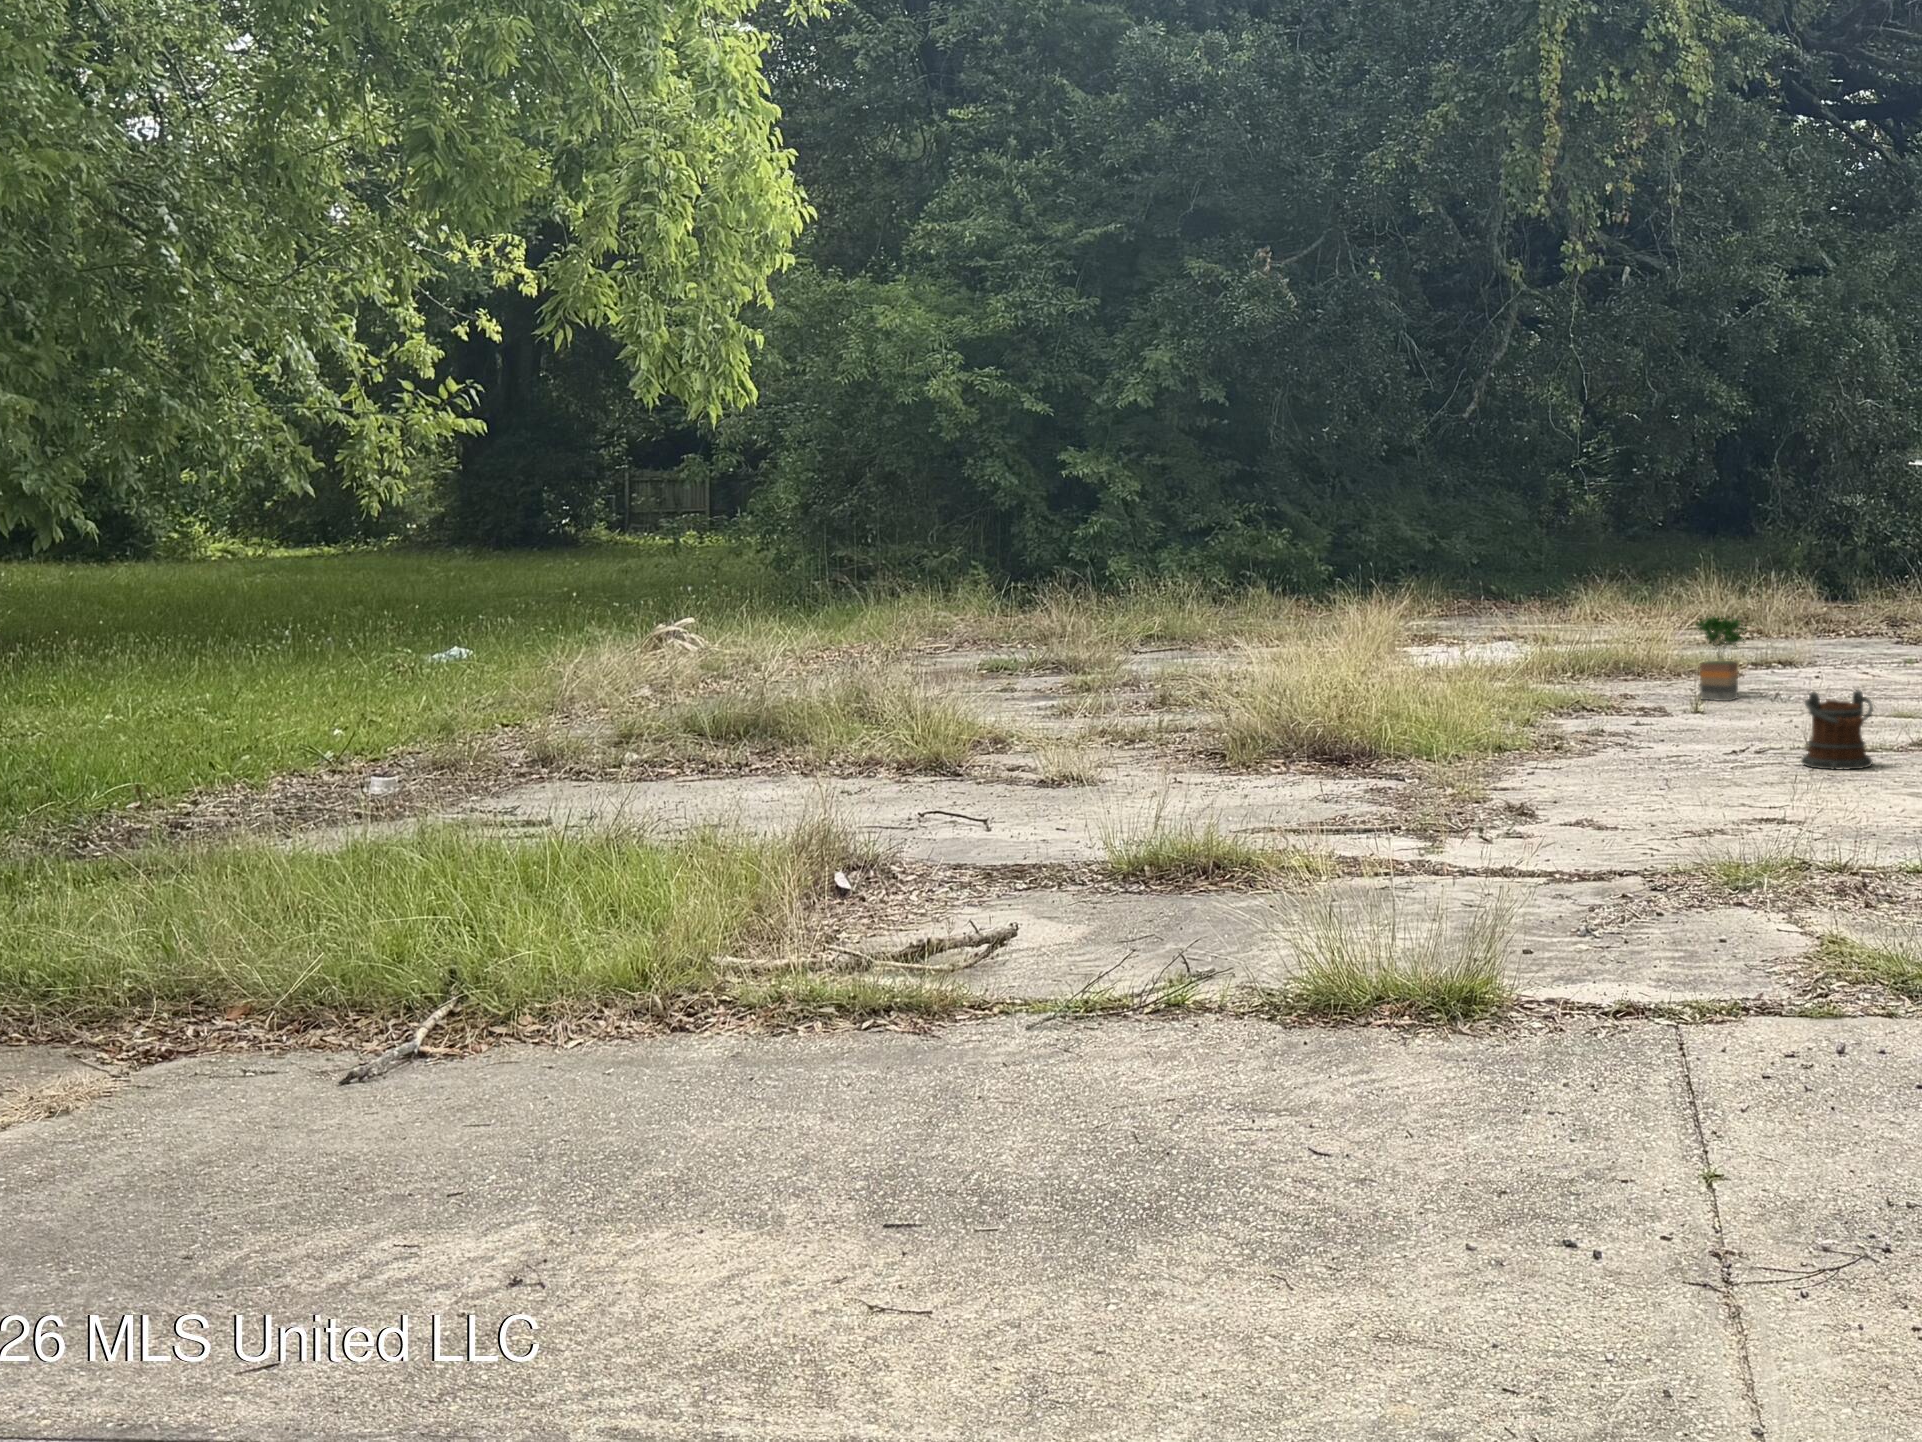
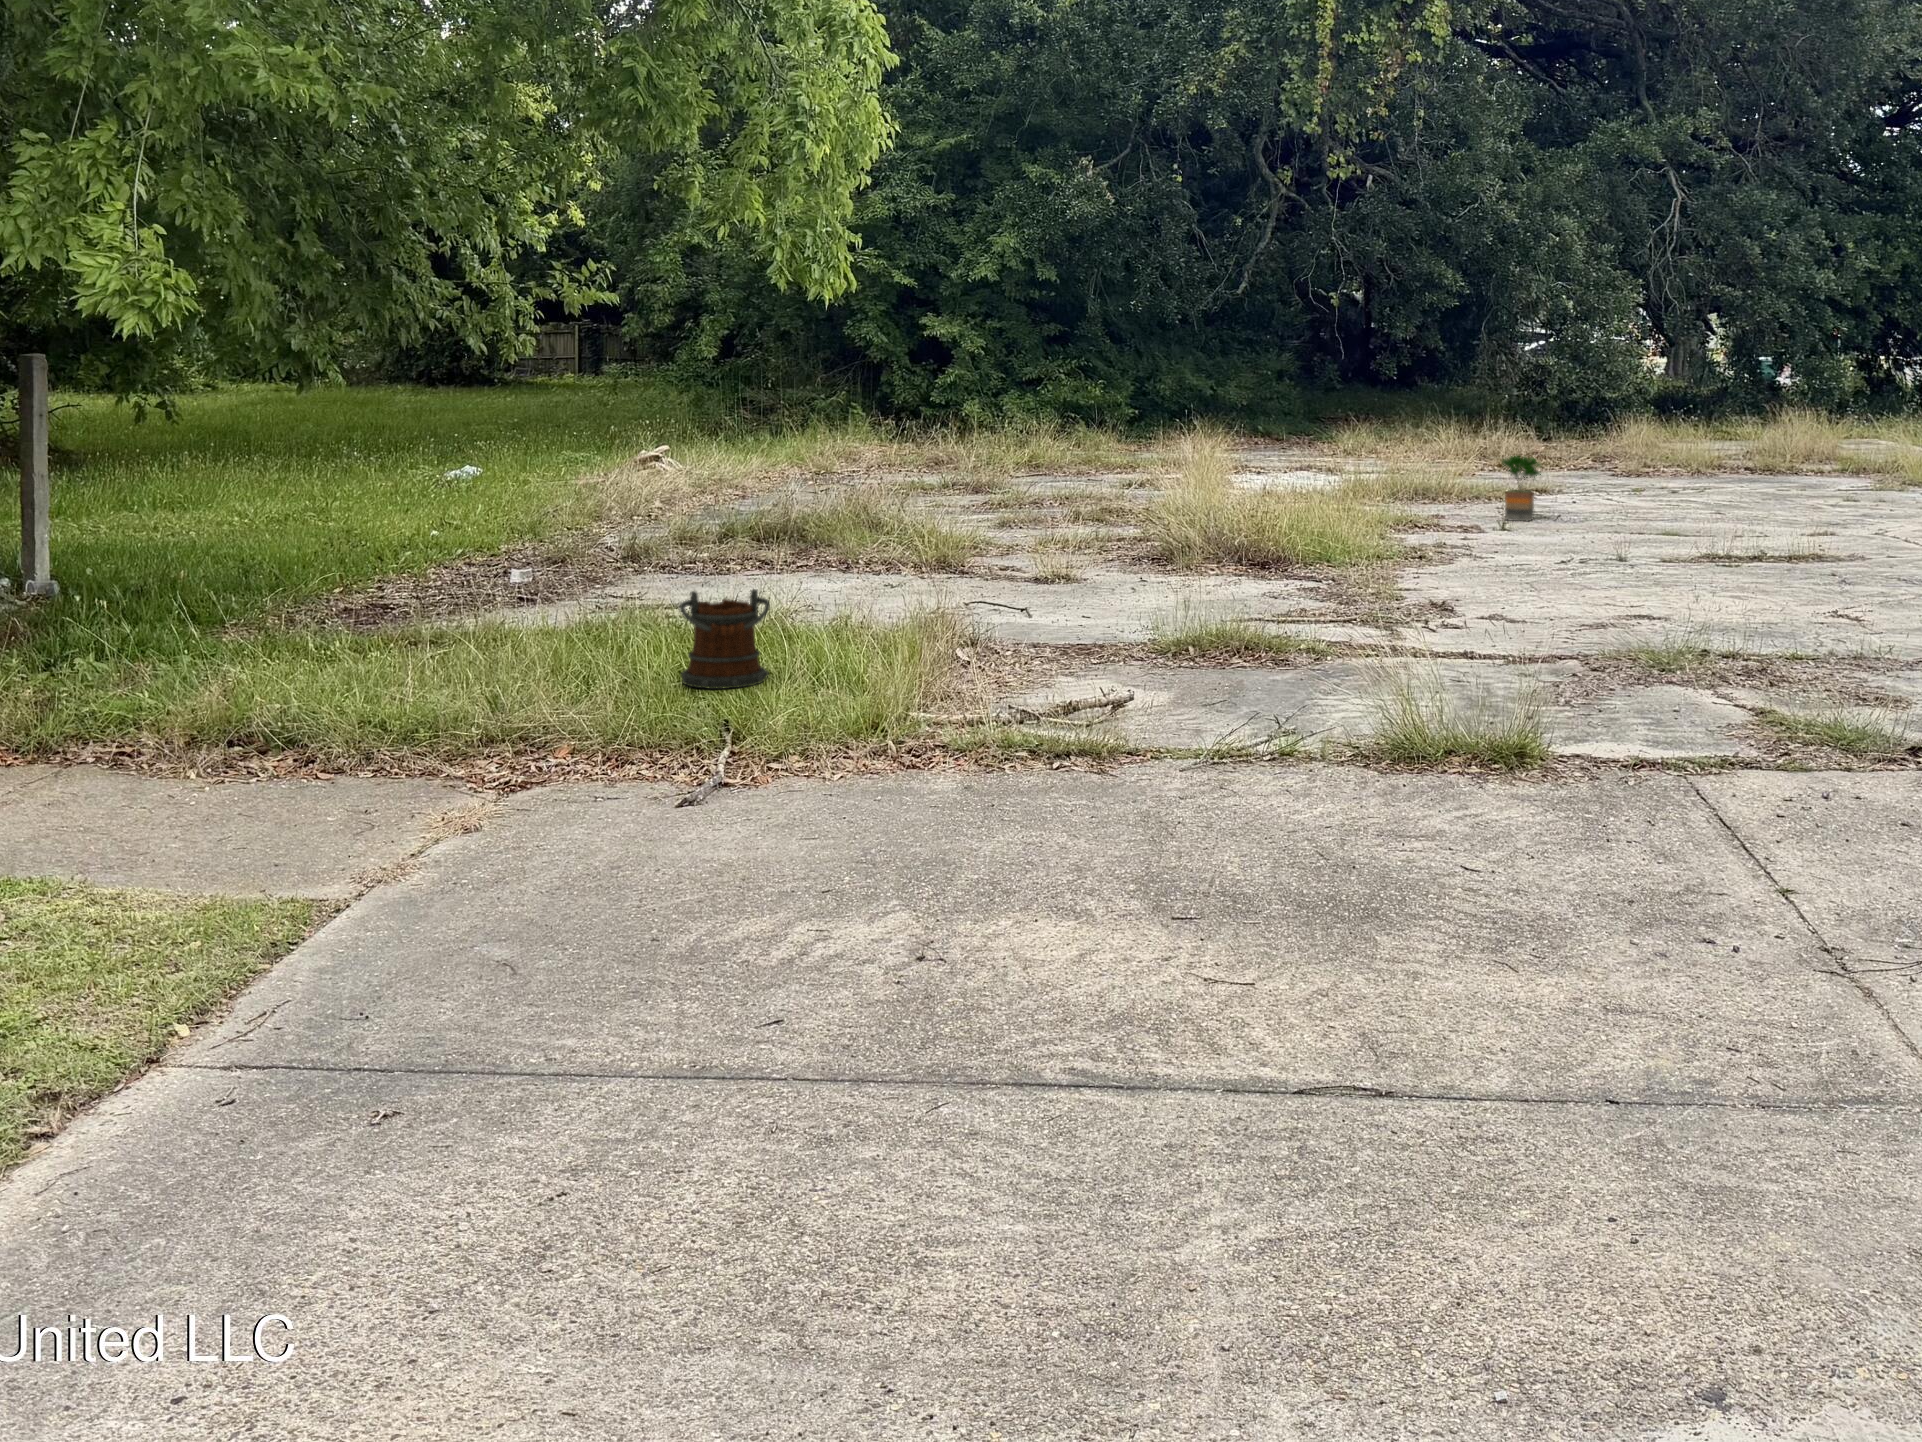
bucket: present [1801,690,1873,770] -> present [680,589,770,689]

